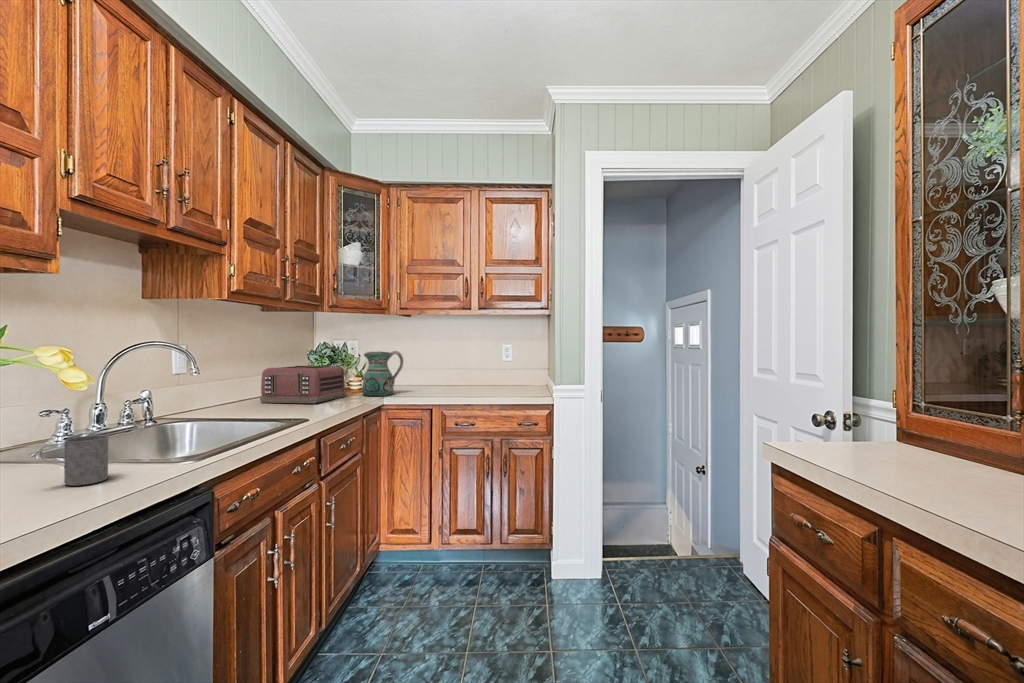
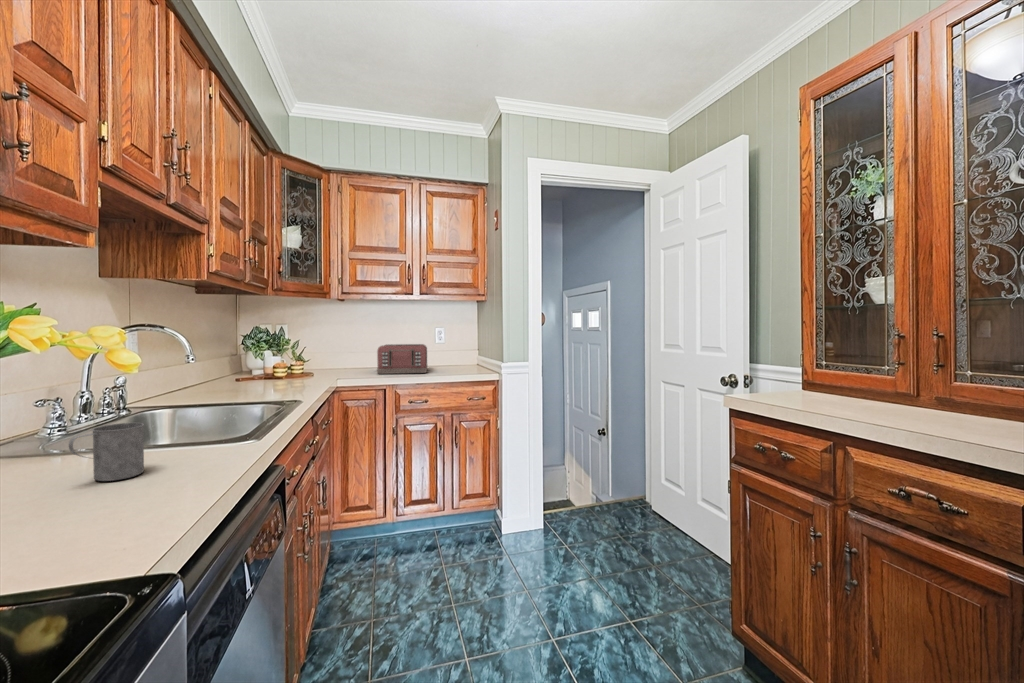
ceramic pitcher: present [363,351,403,396] -> none [311,334,351,378]
toaster: present [260,366,346,403] -> present [377,344,427,374]

